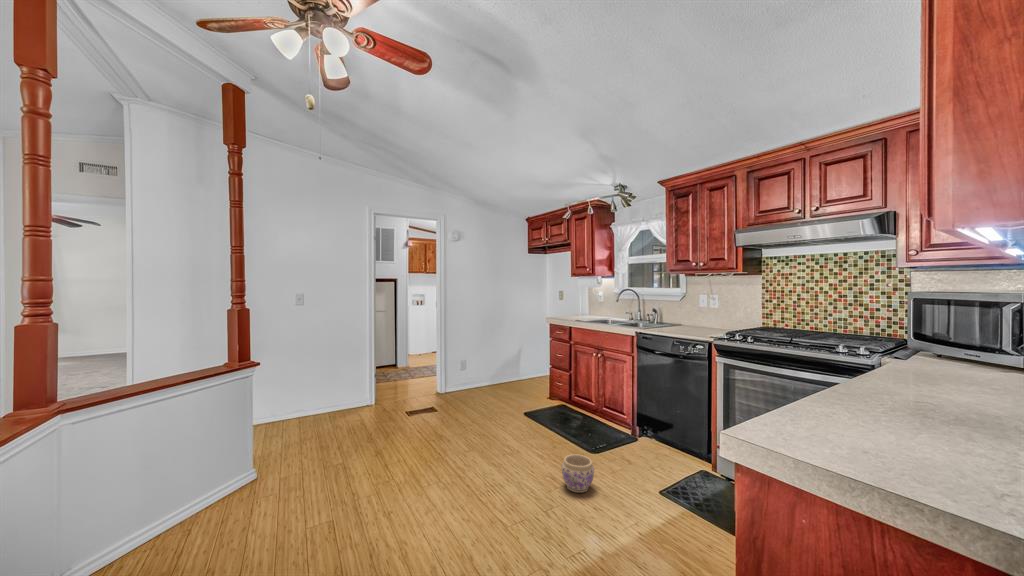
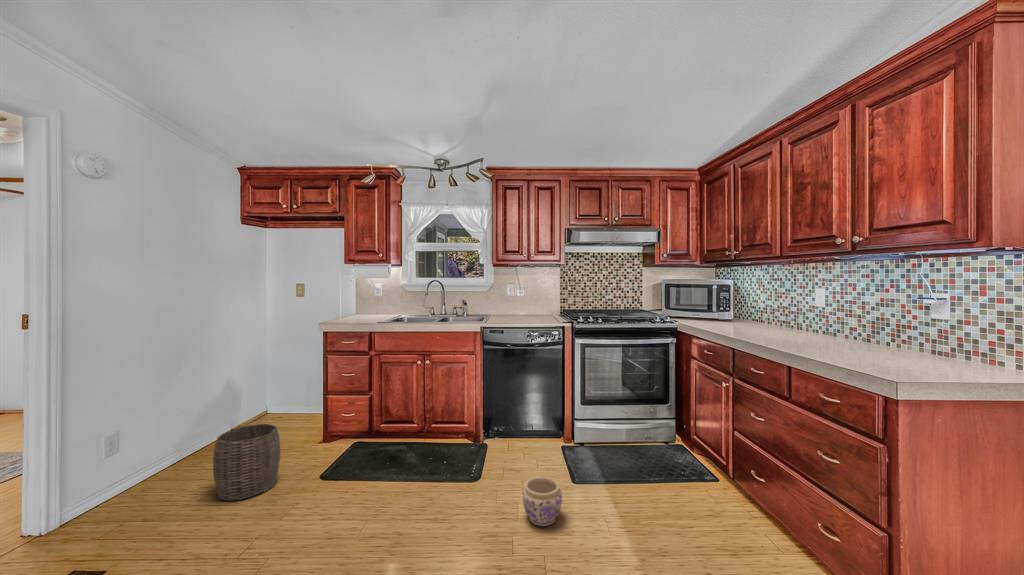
woven basket: none [483,371,513,408] -> present [213,424,280,501]

